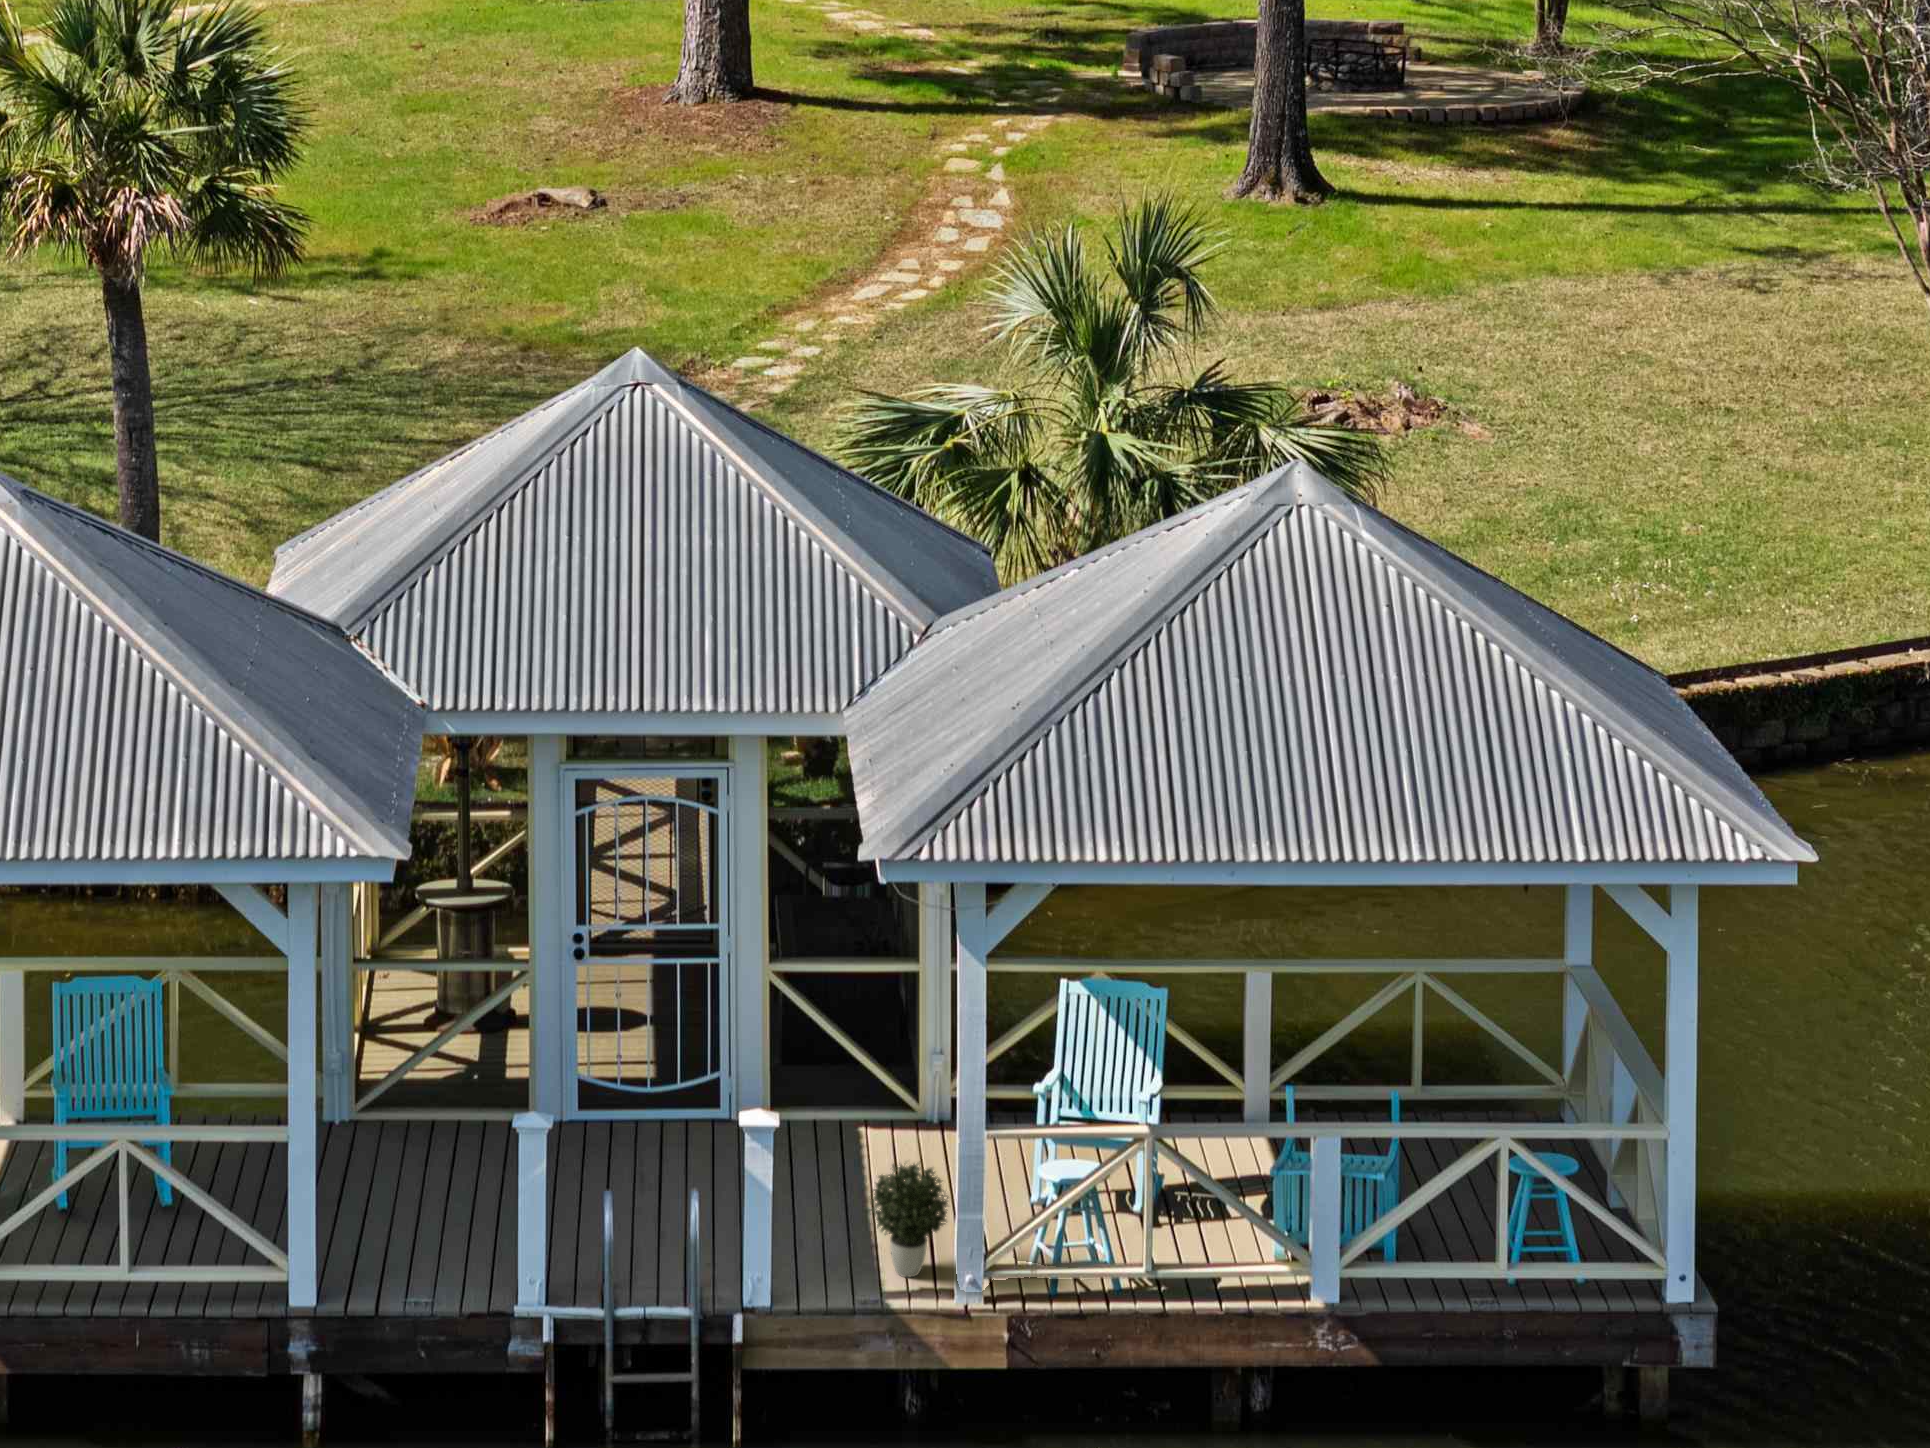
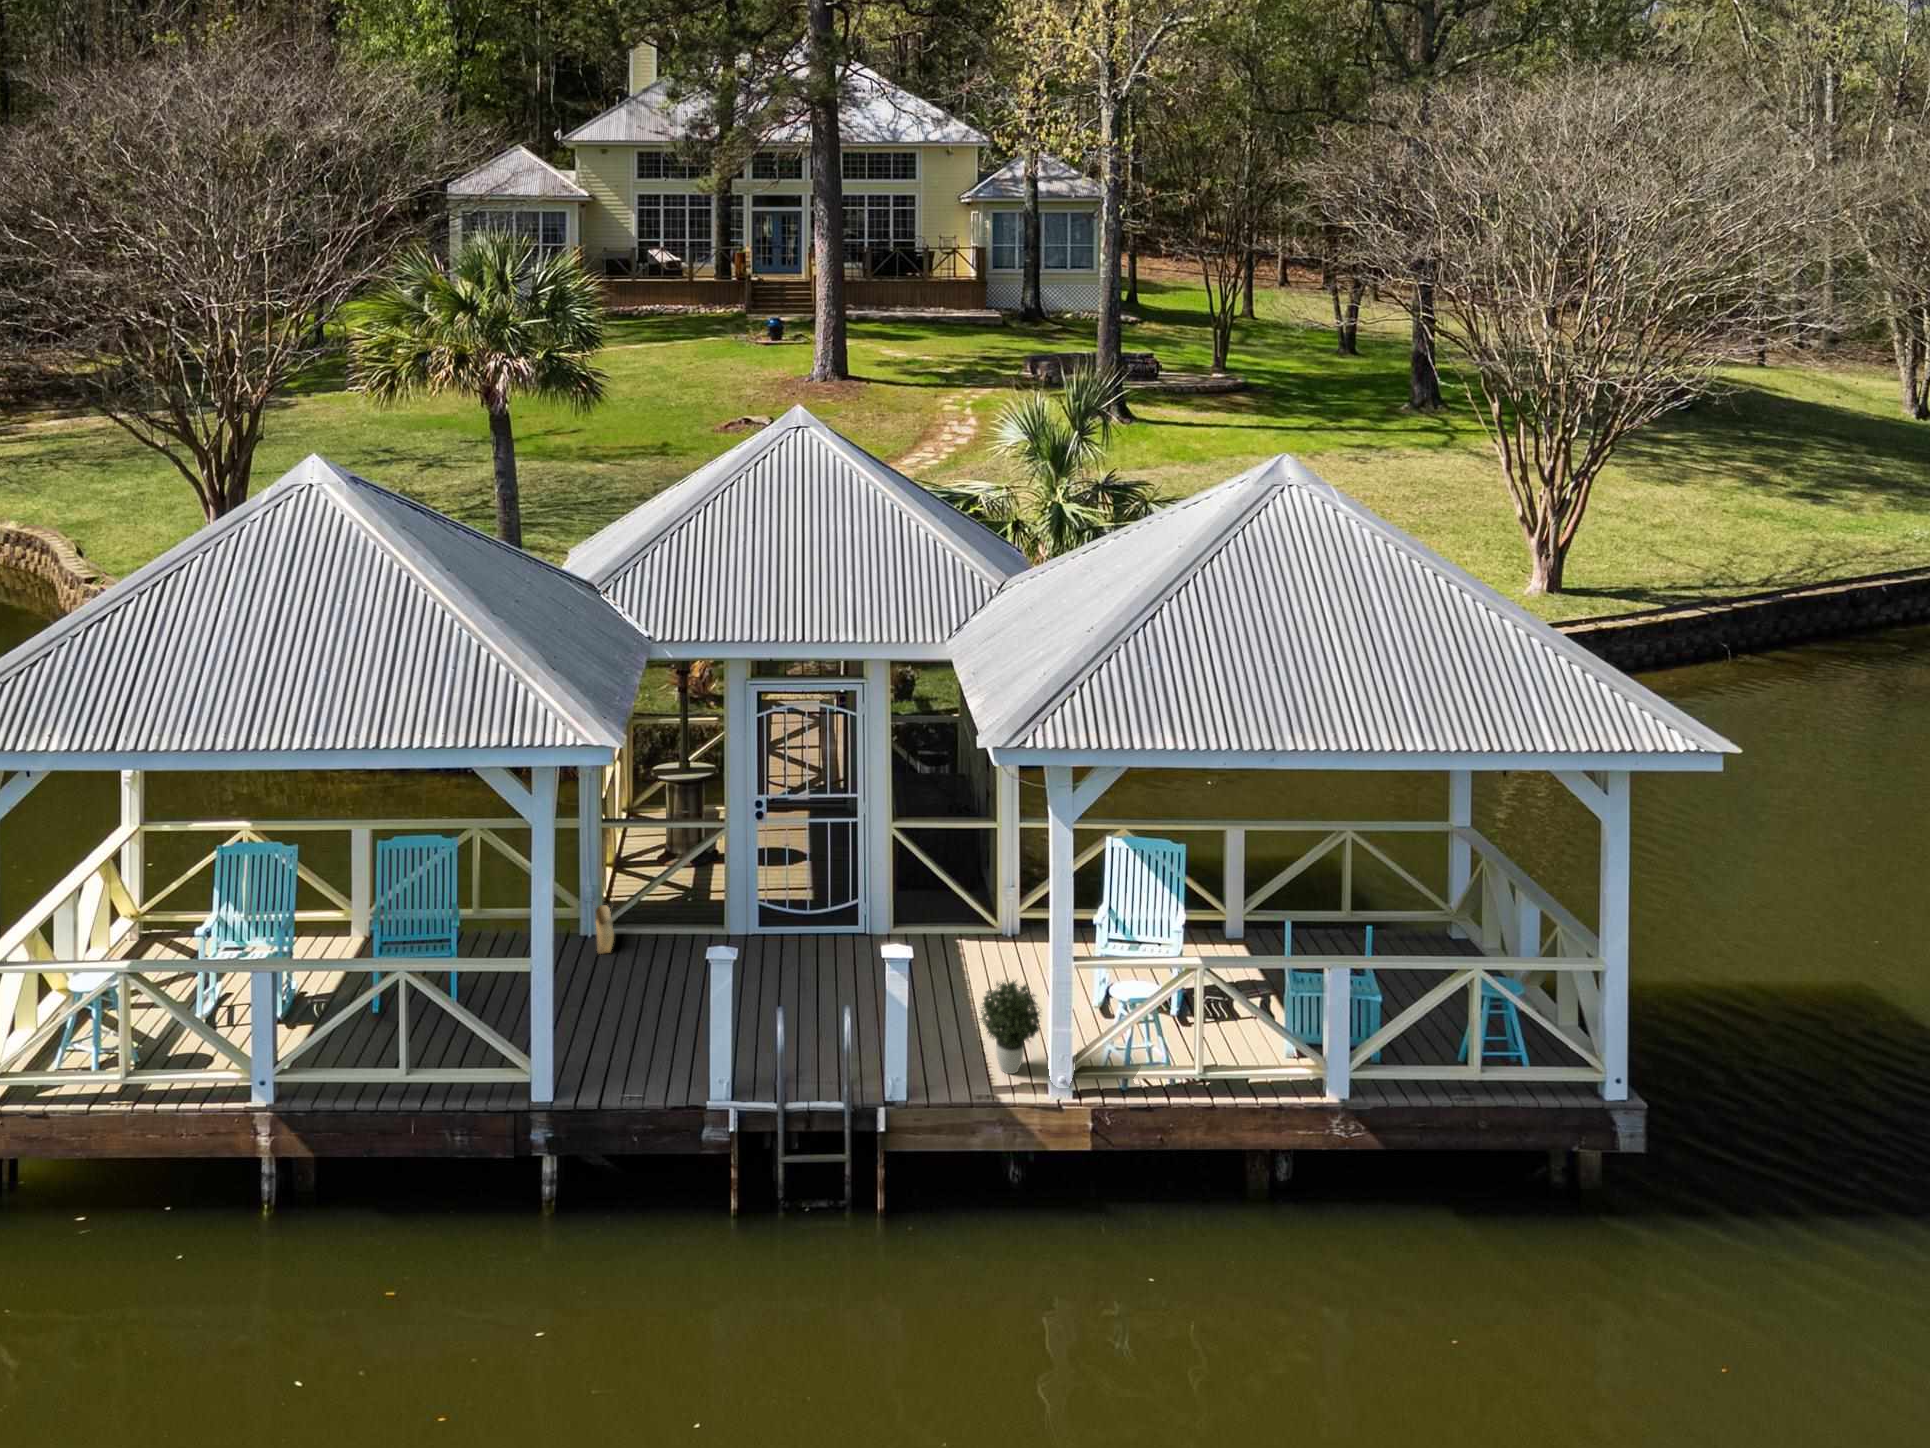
woven basket: none [343,1061,375,1140] -> present [595,905,614,954]

